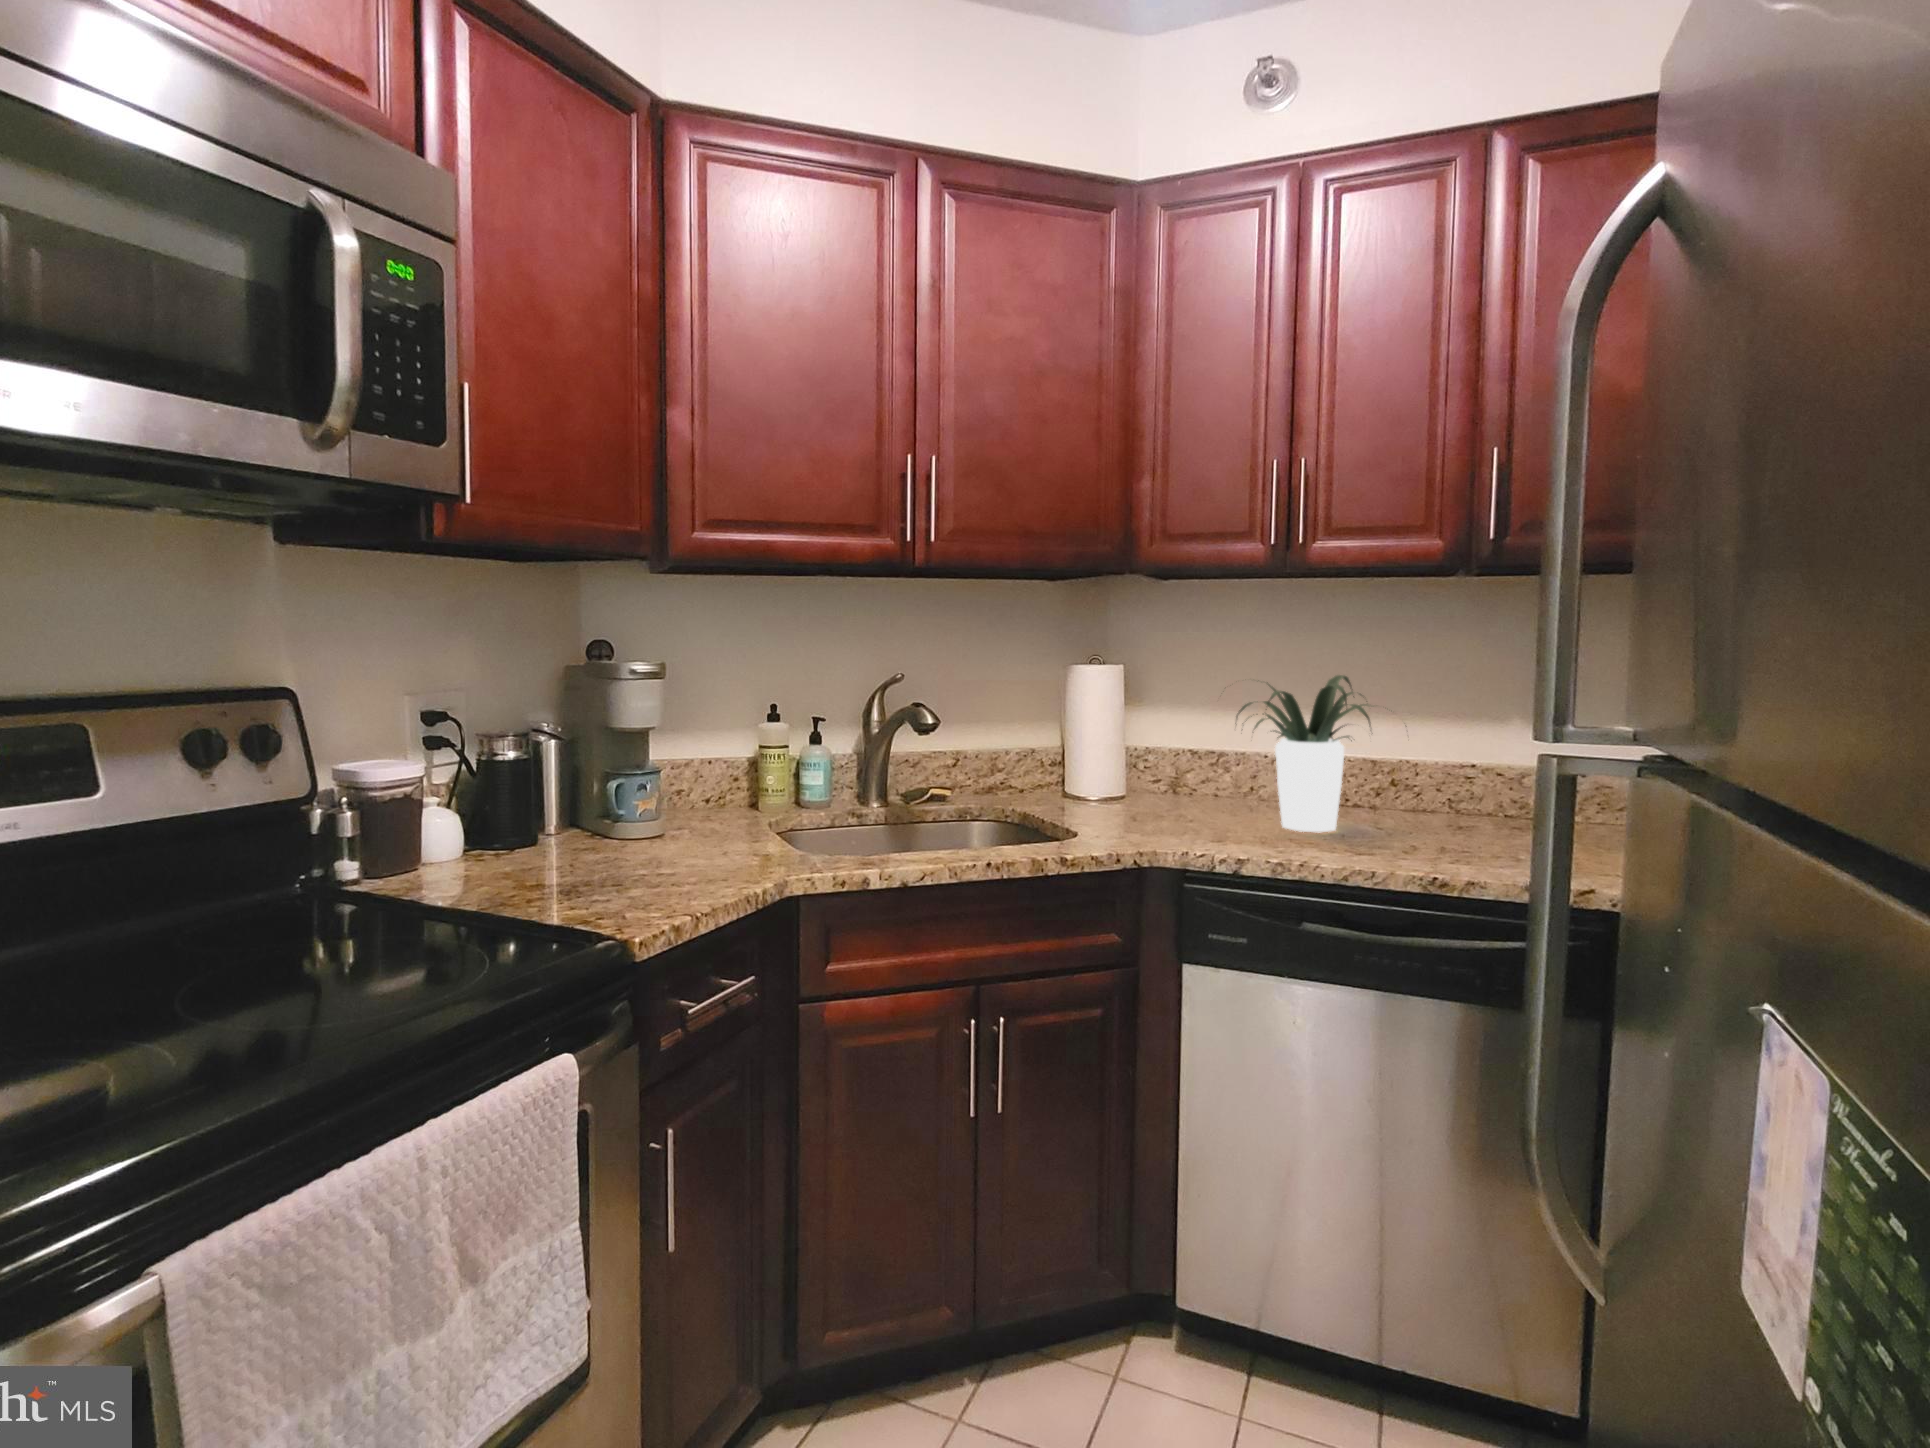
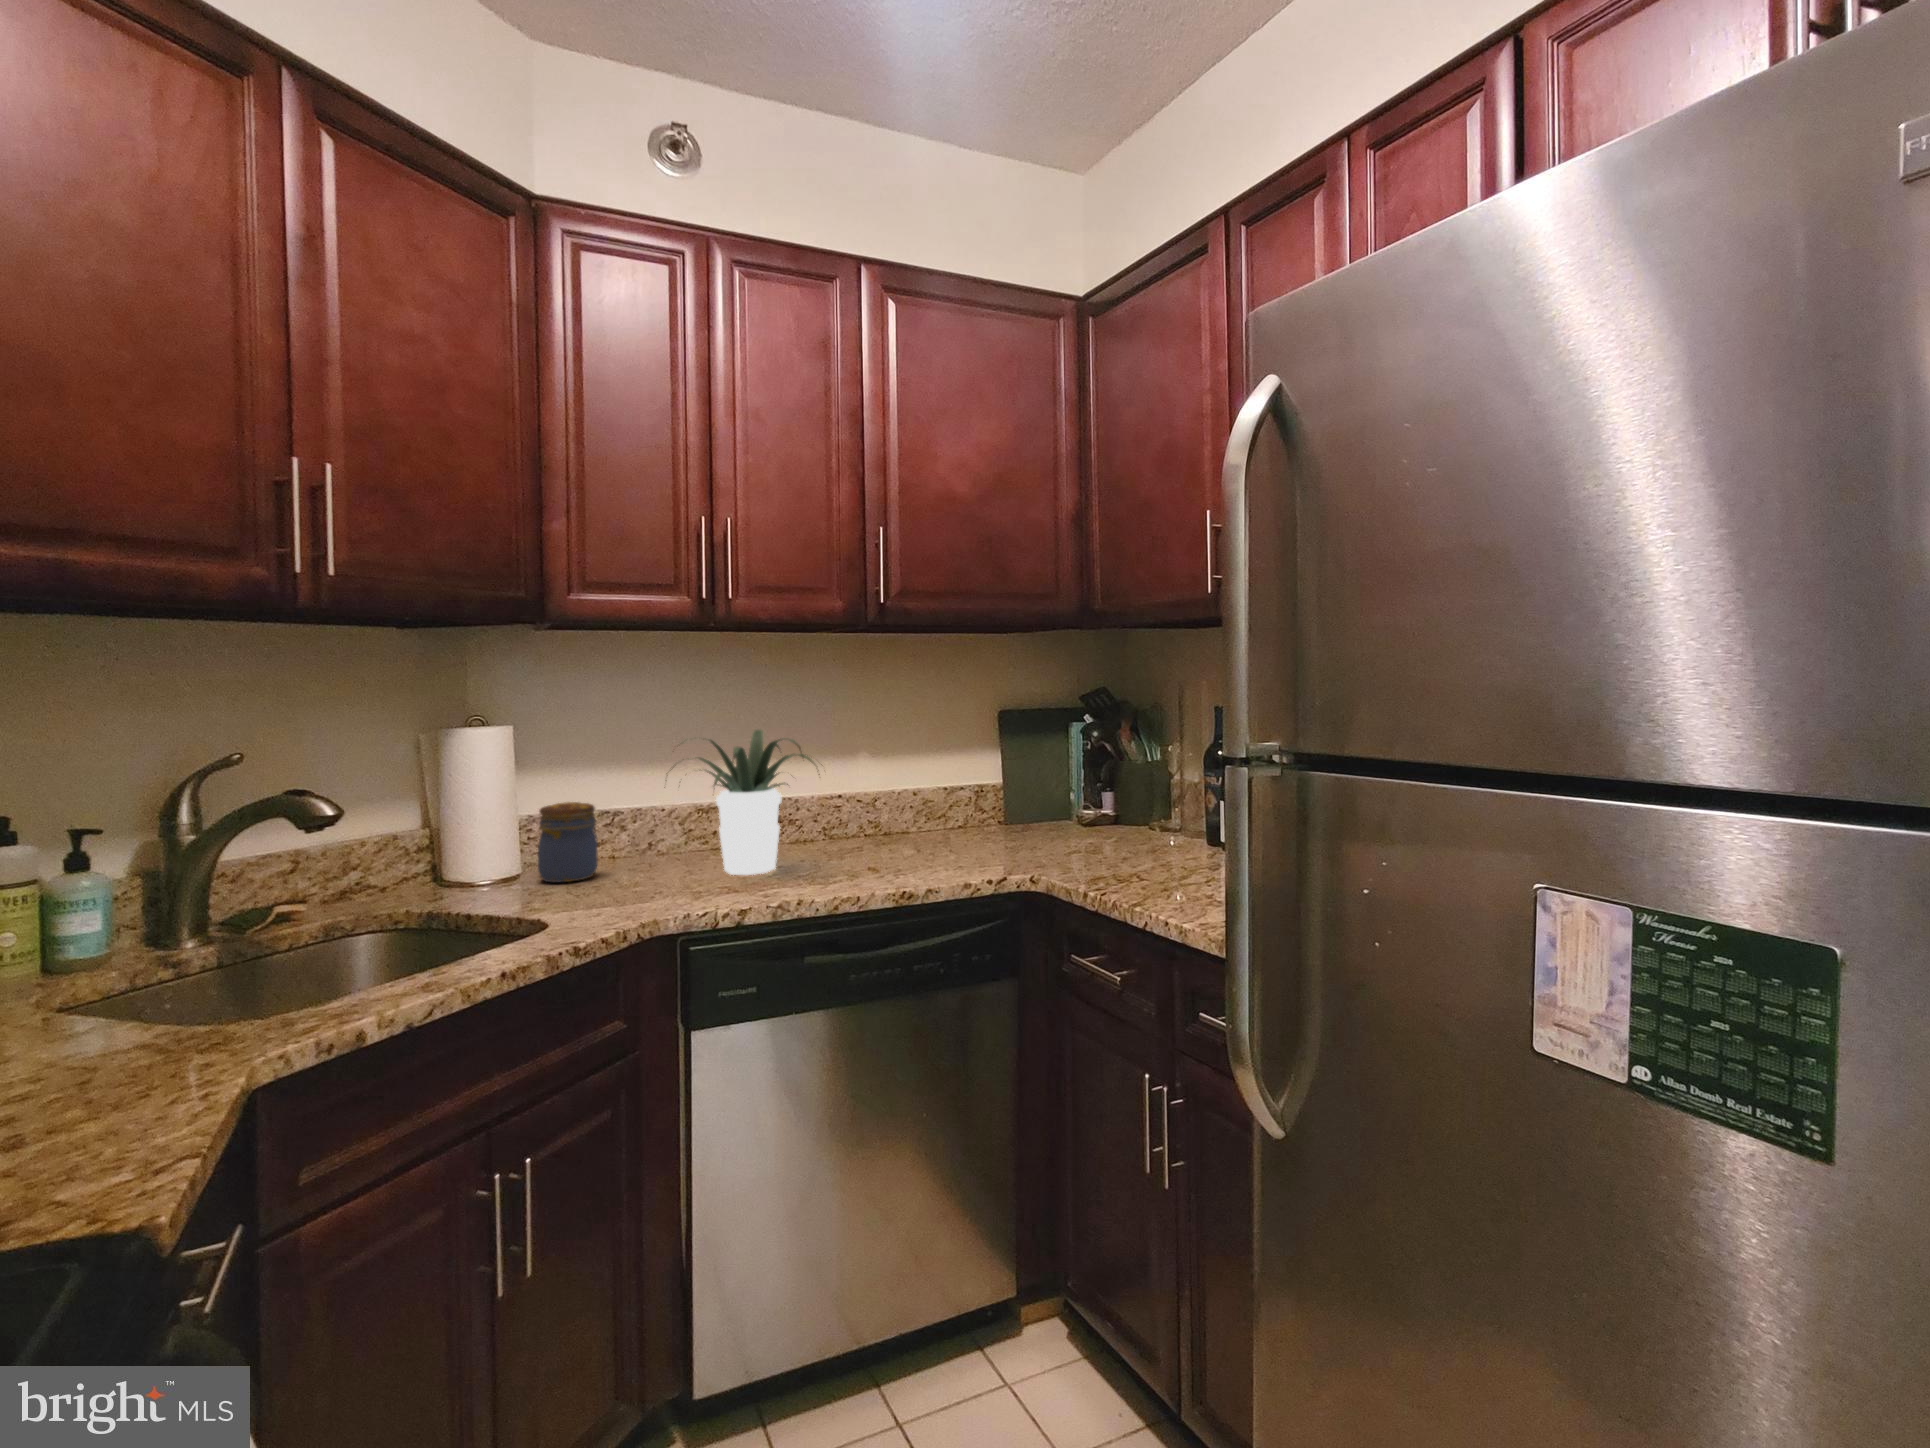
jar: none [1125,735,1181,810] -> present [538,802,598,882]

